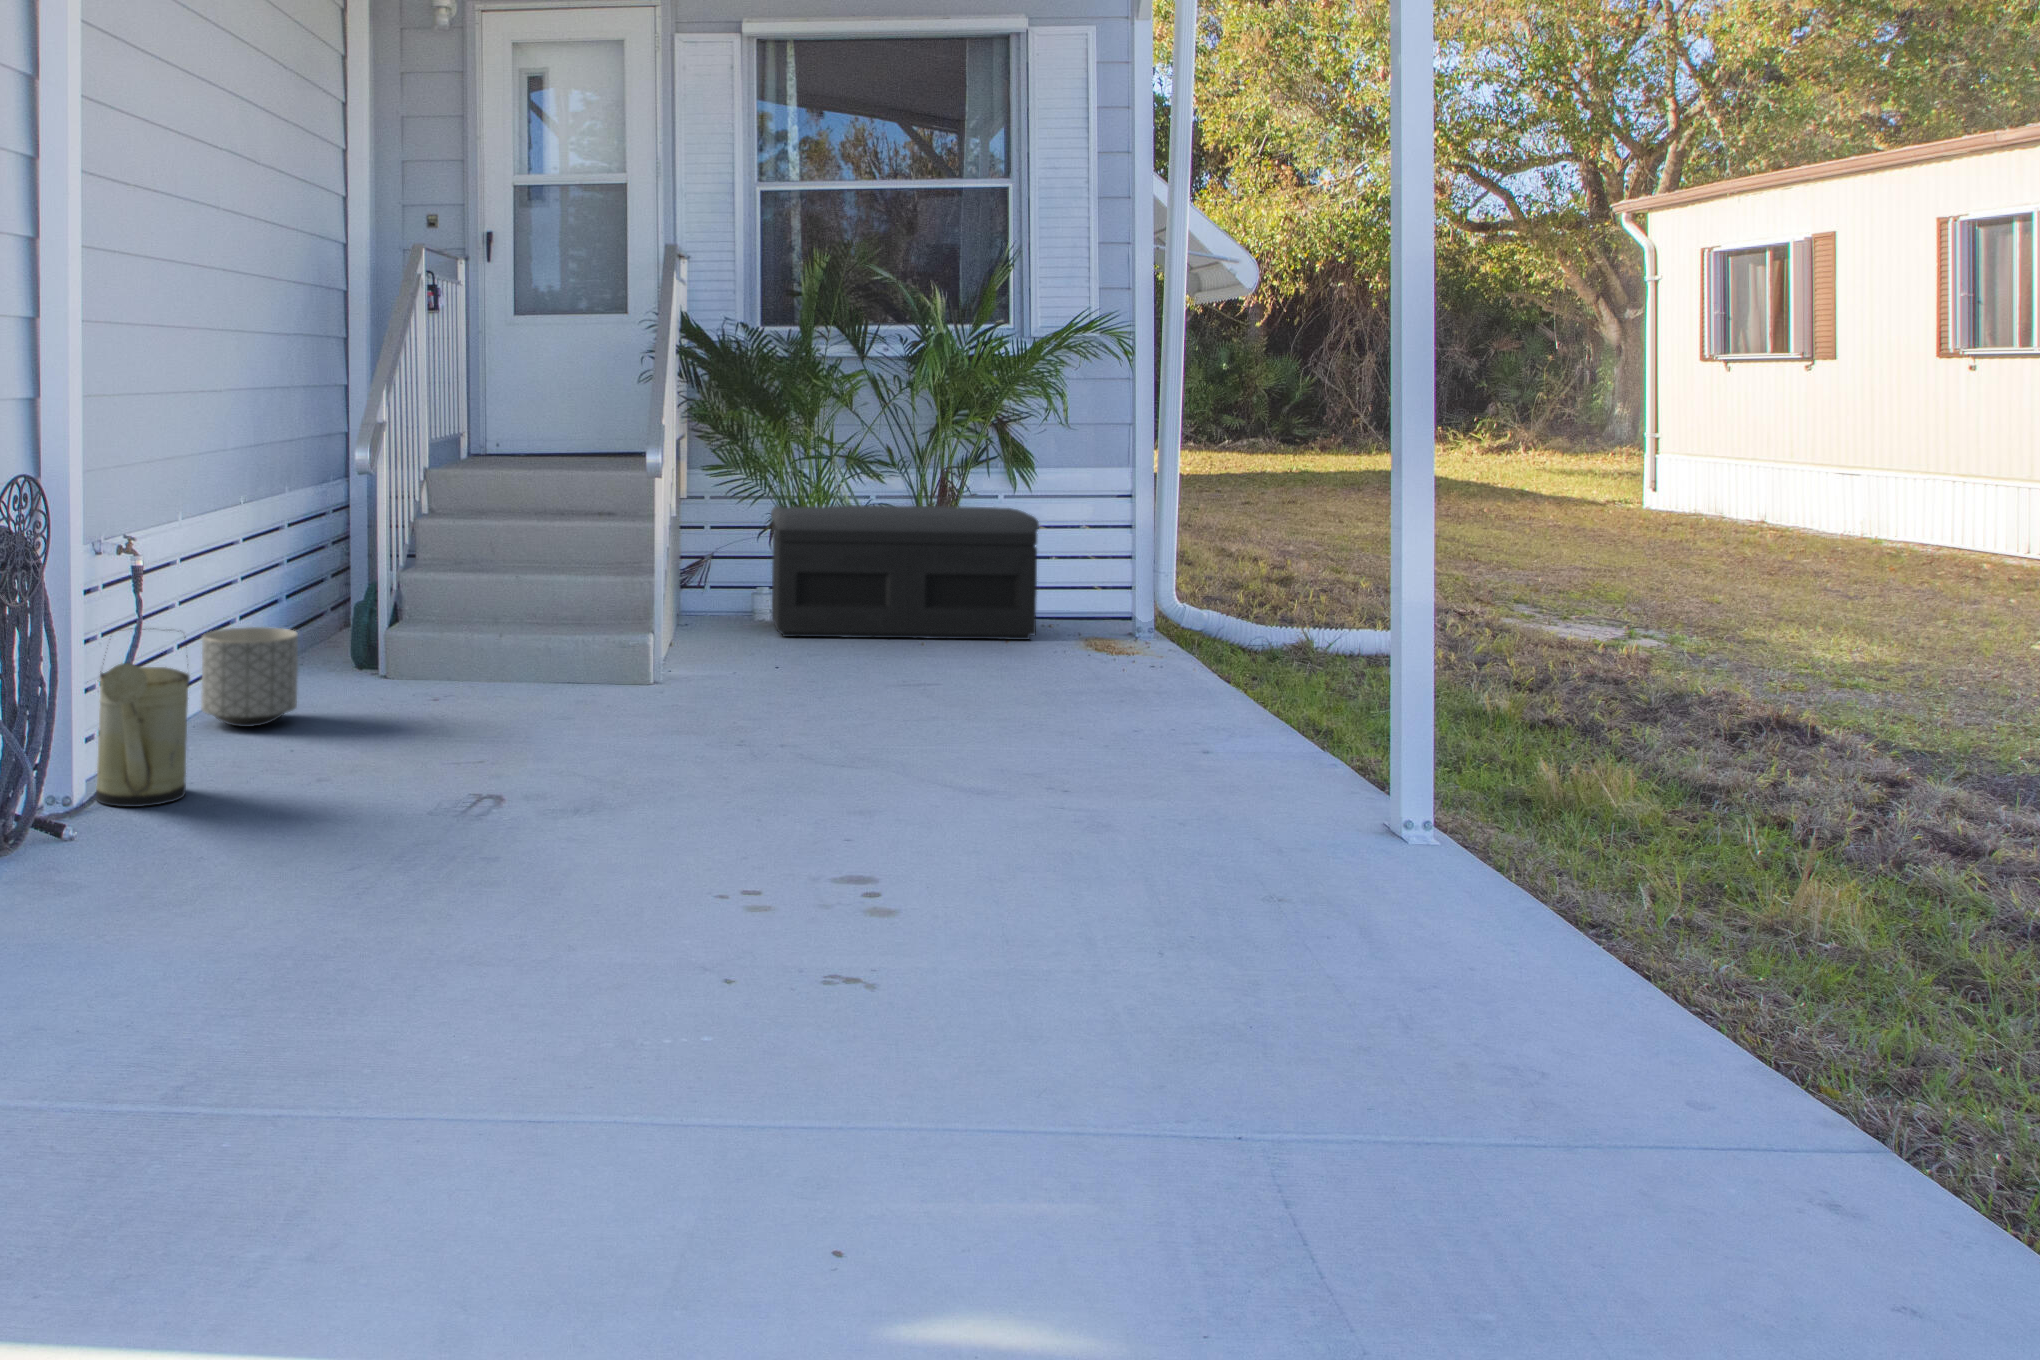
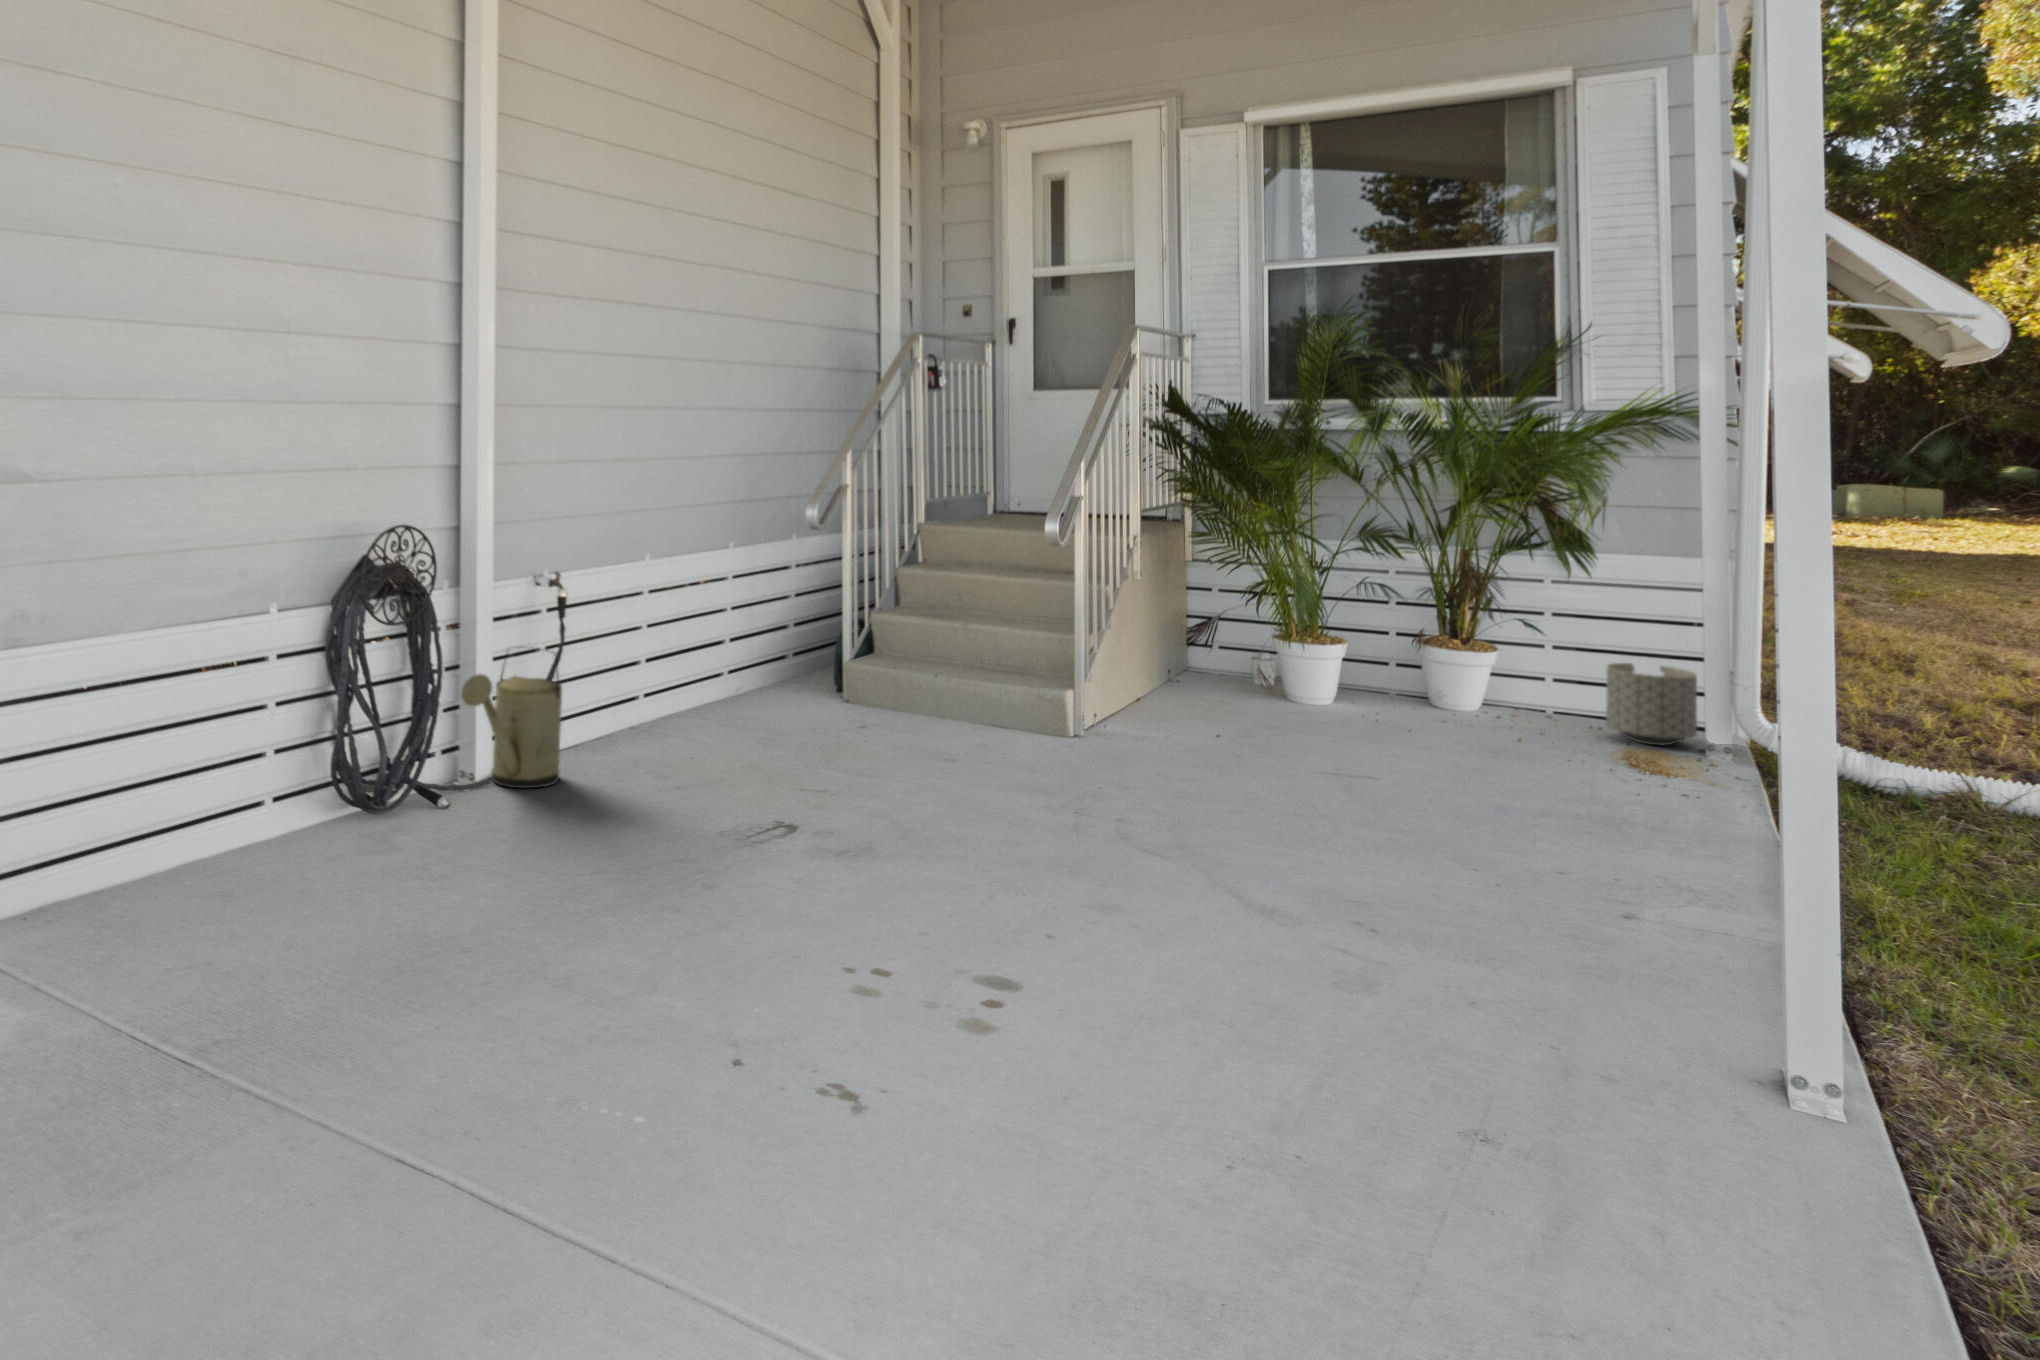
storage bench: present [771,505,1039,640] -> none [1259,577,1563,744]
planter: present [201,627,298,727] -> present [1606,663,1697,745]

